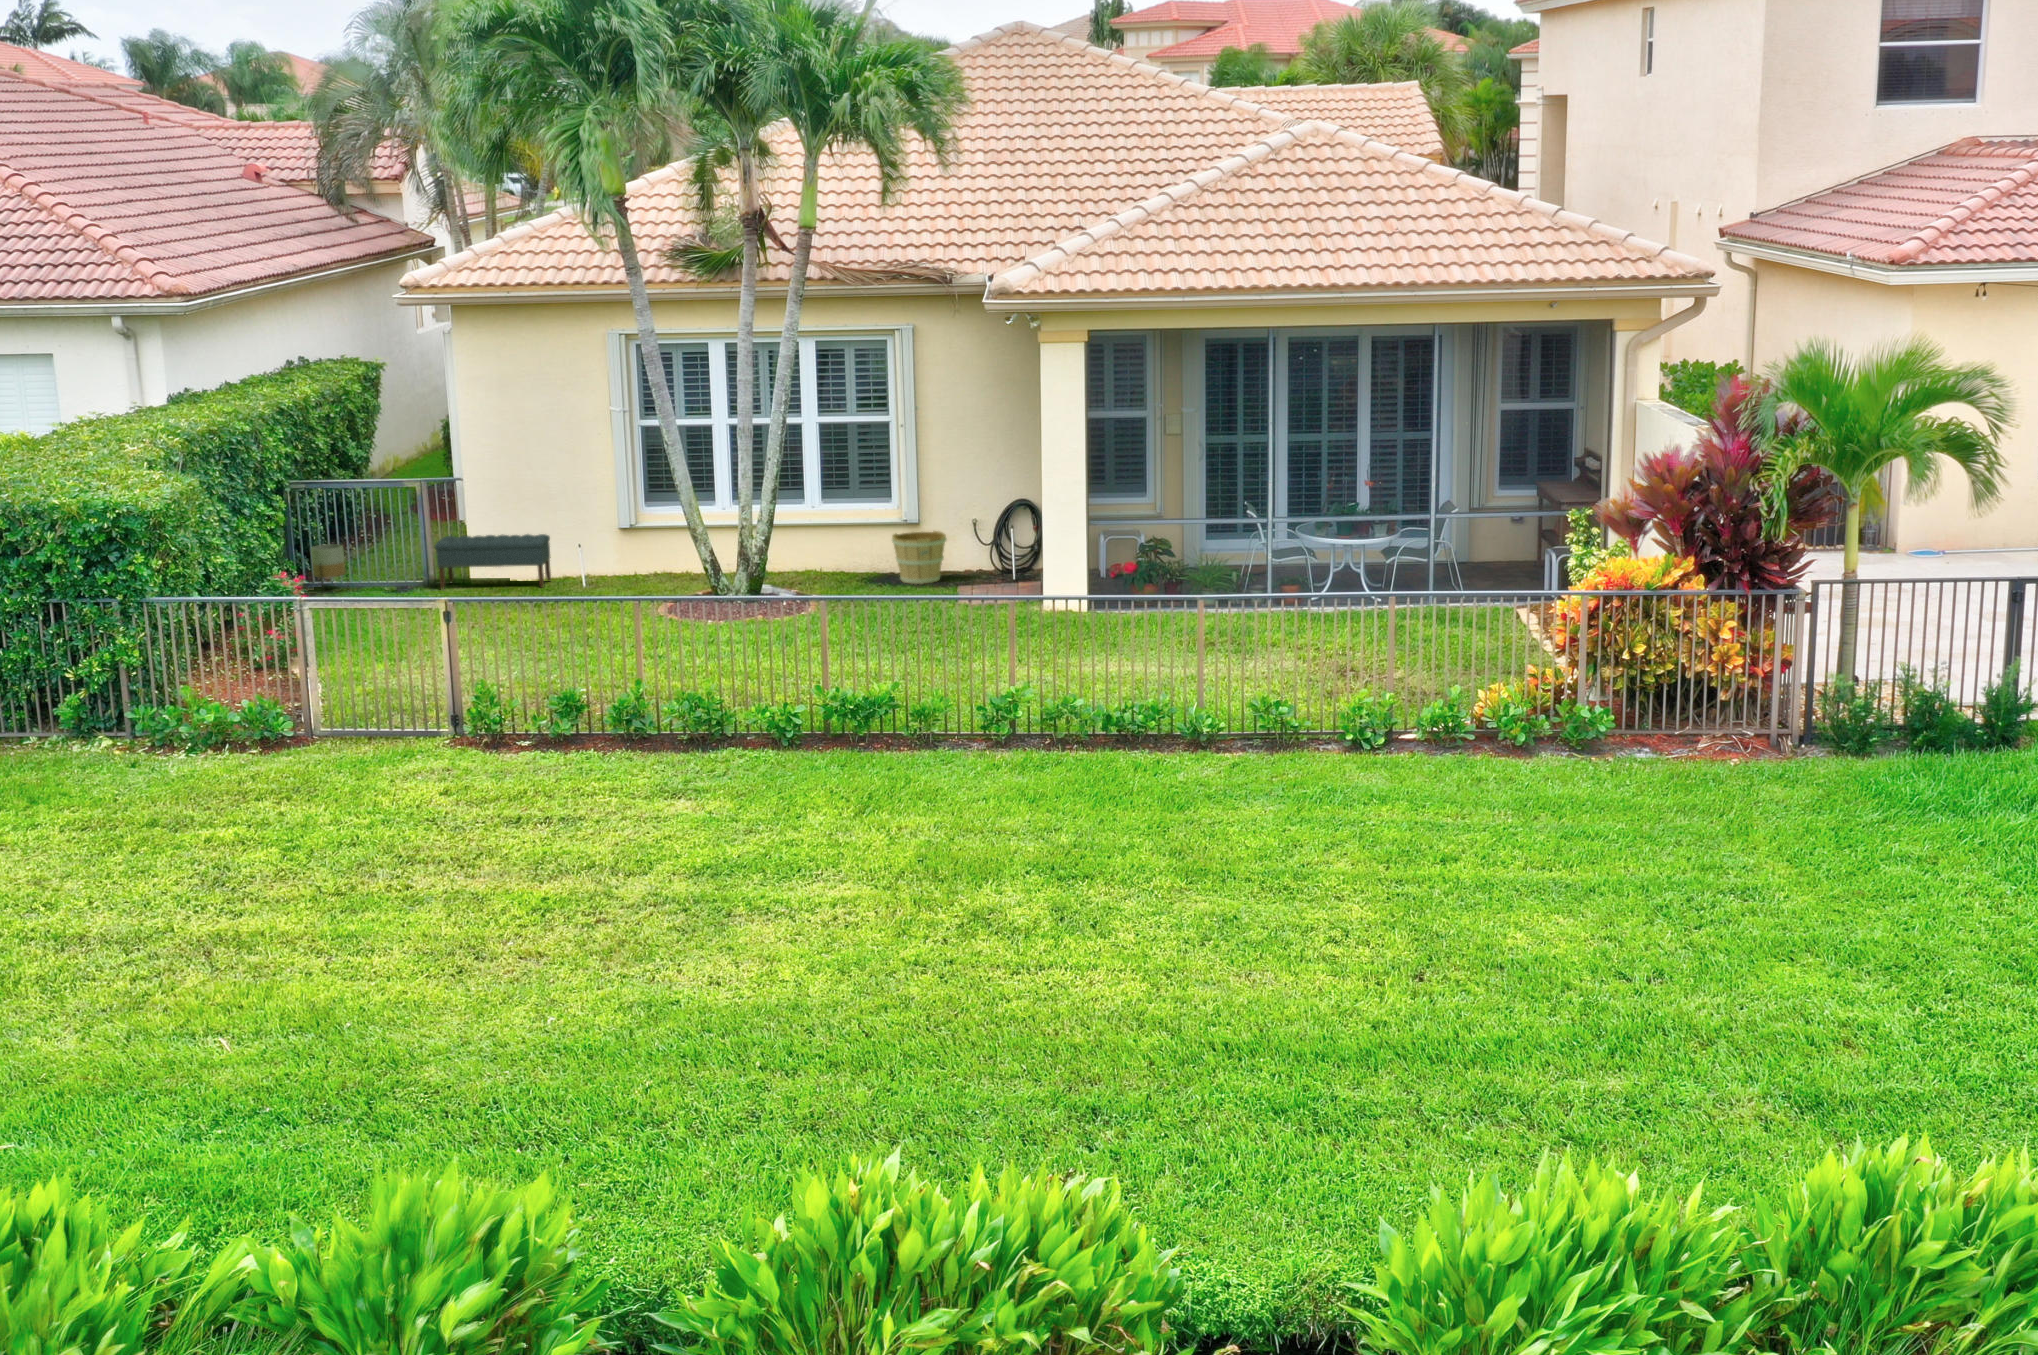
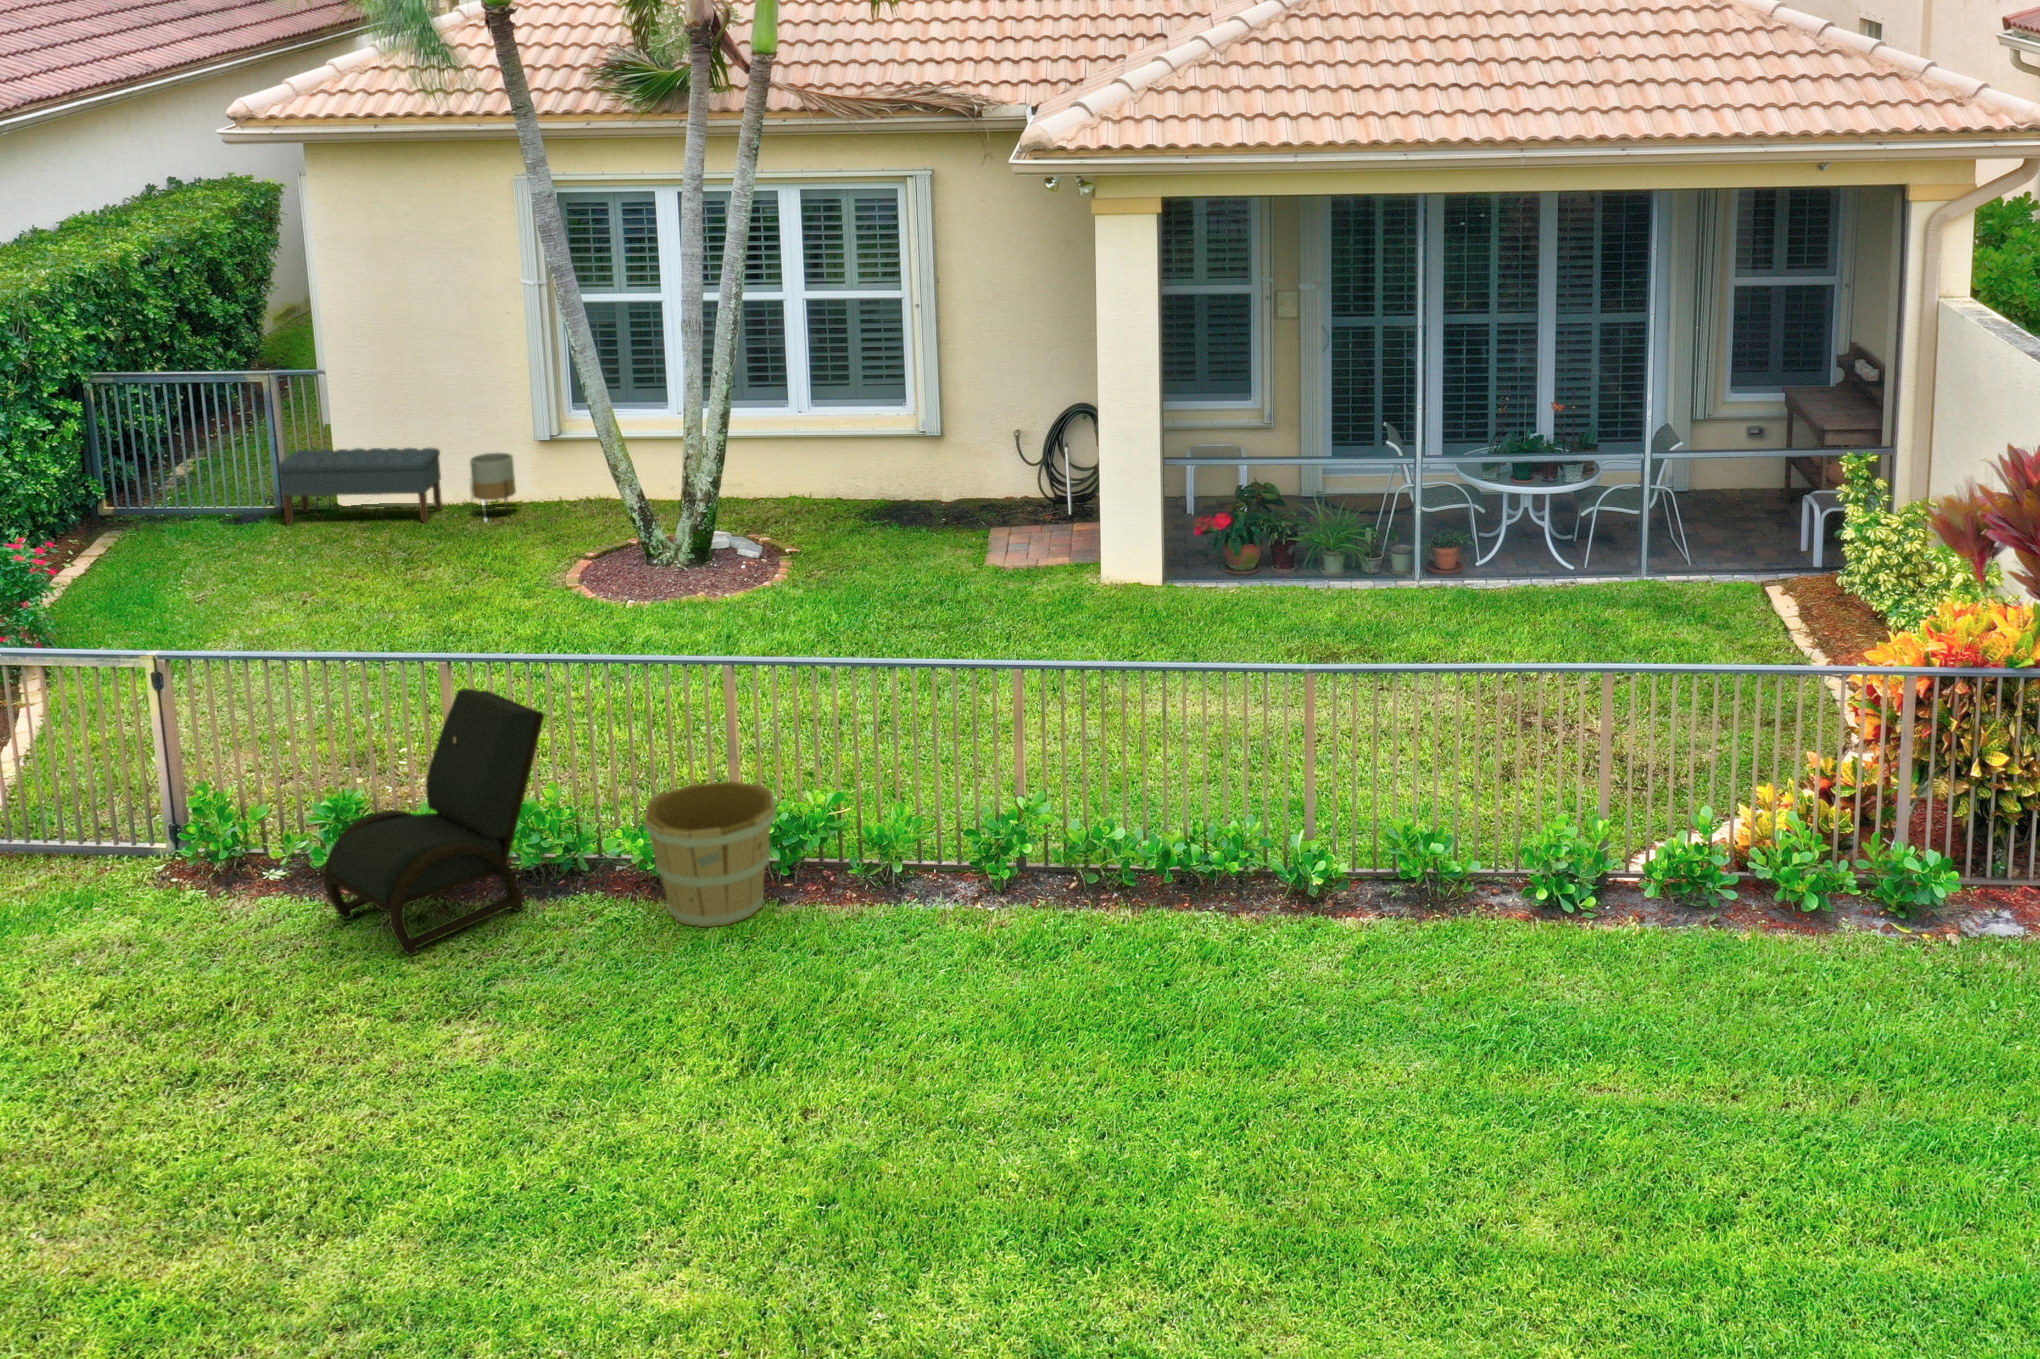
wooden bucket: present [892,531,946,584] -> present [644,781,776,927]
planter: present [311,544,347,589] -> present [470,453,516,500]
lounge chair: none [580,608,717,761] -> present [324,688,544,956]

